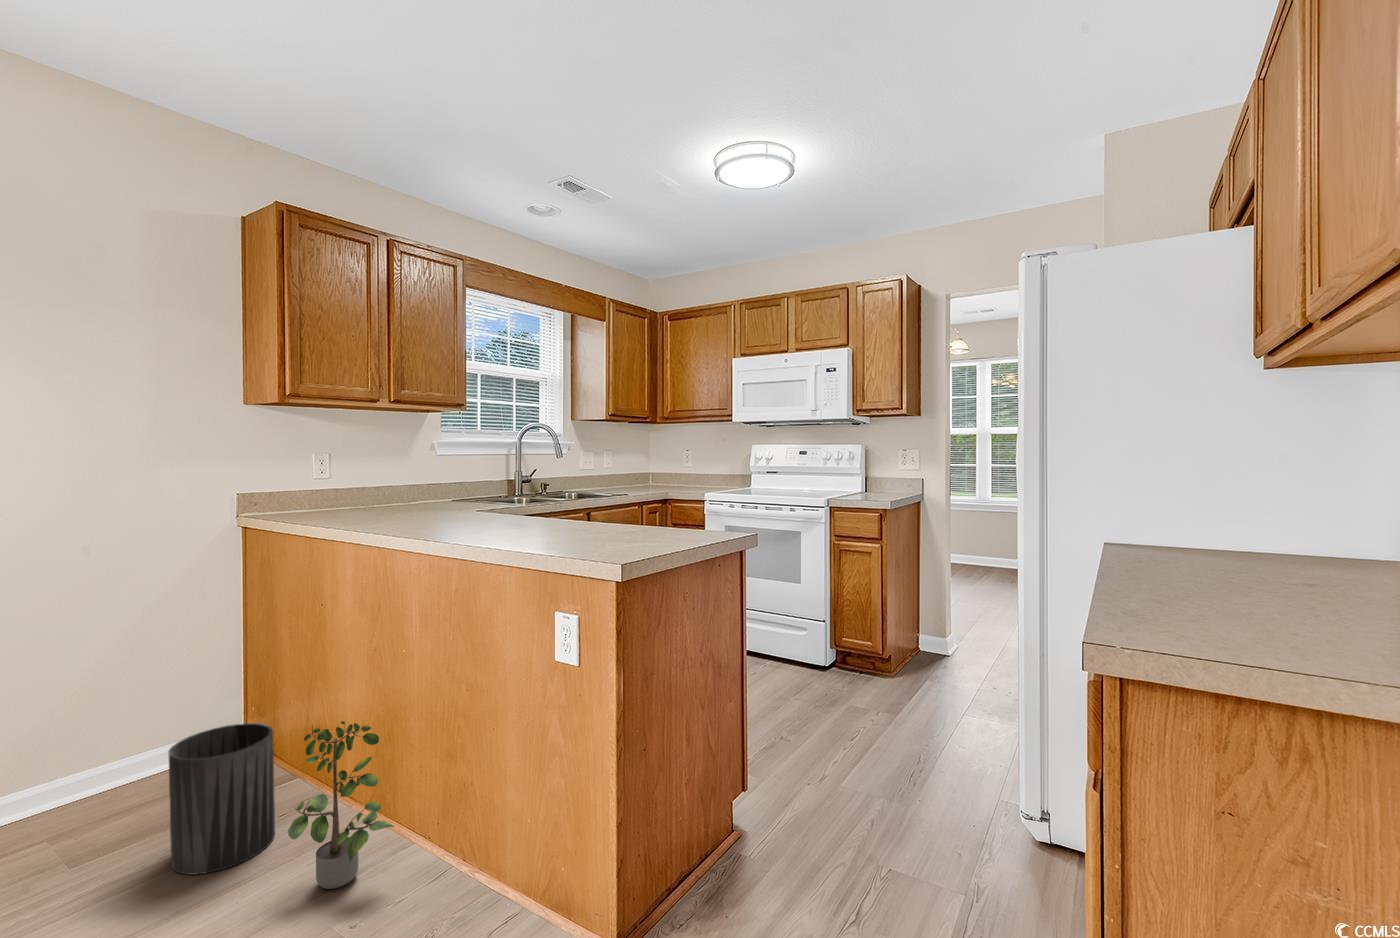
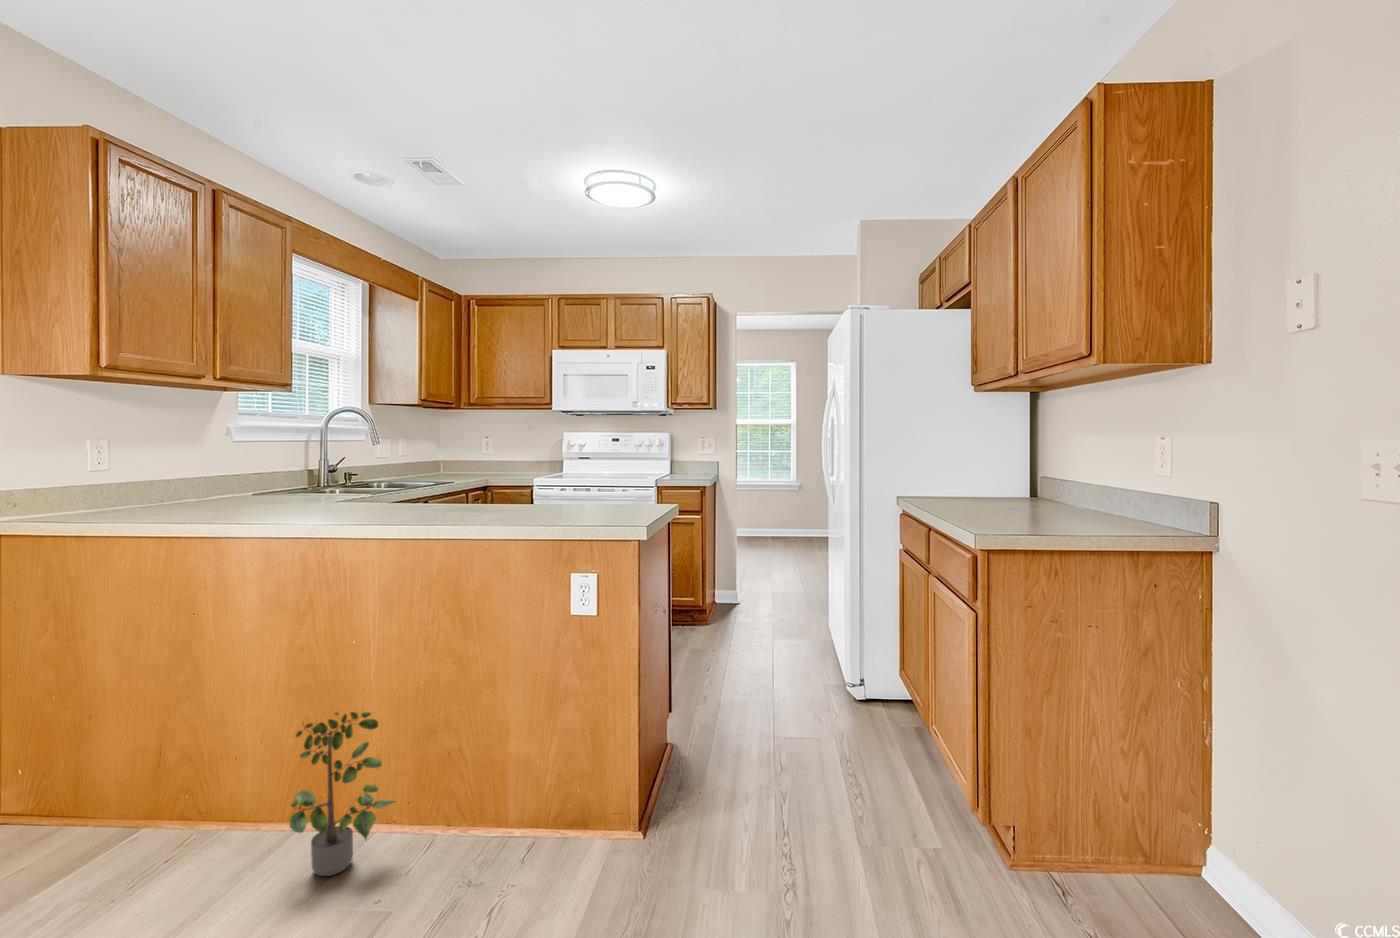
trash can: present [169,723,275,875] -> none [89,741,214,912]

